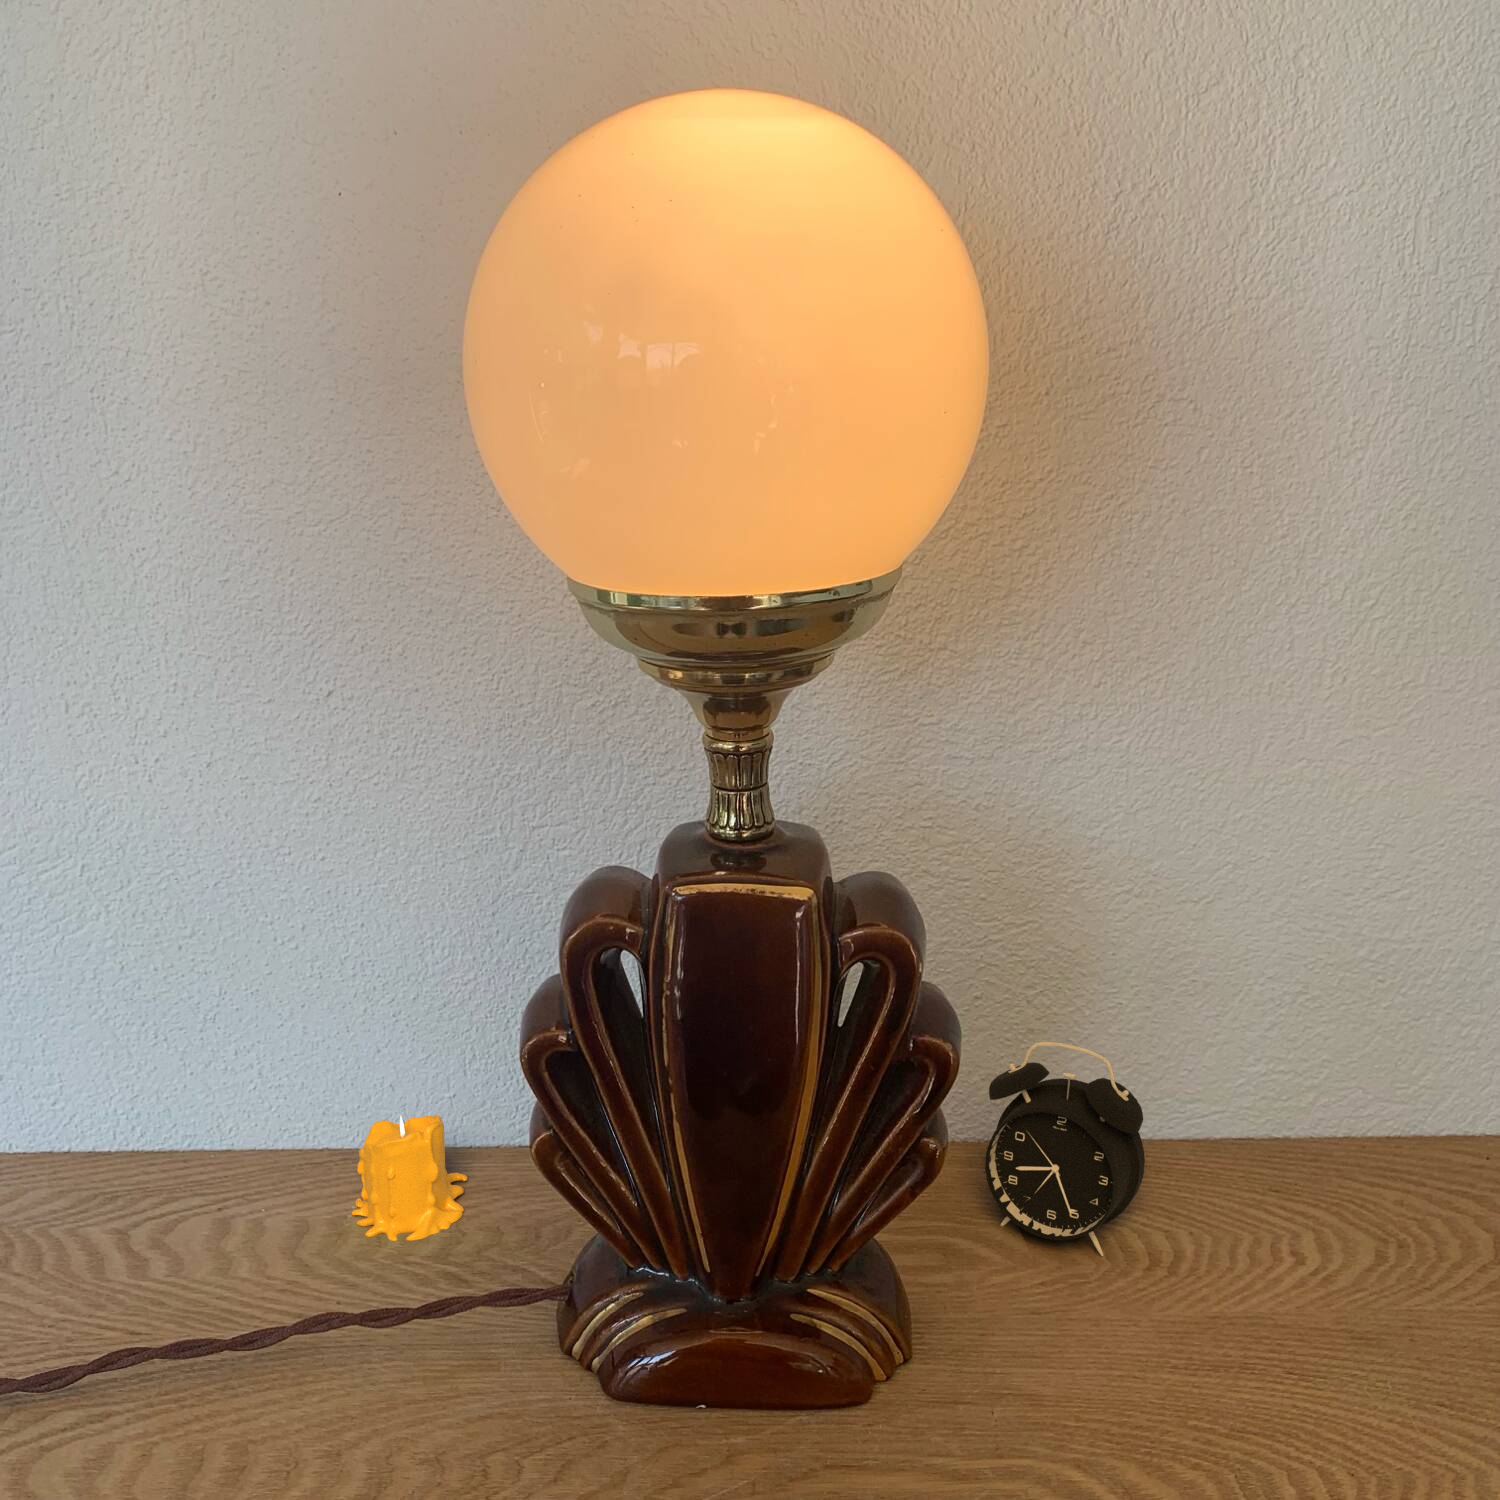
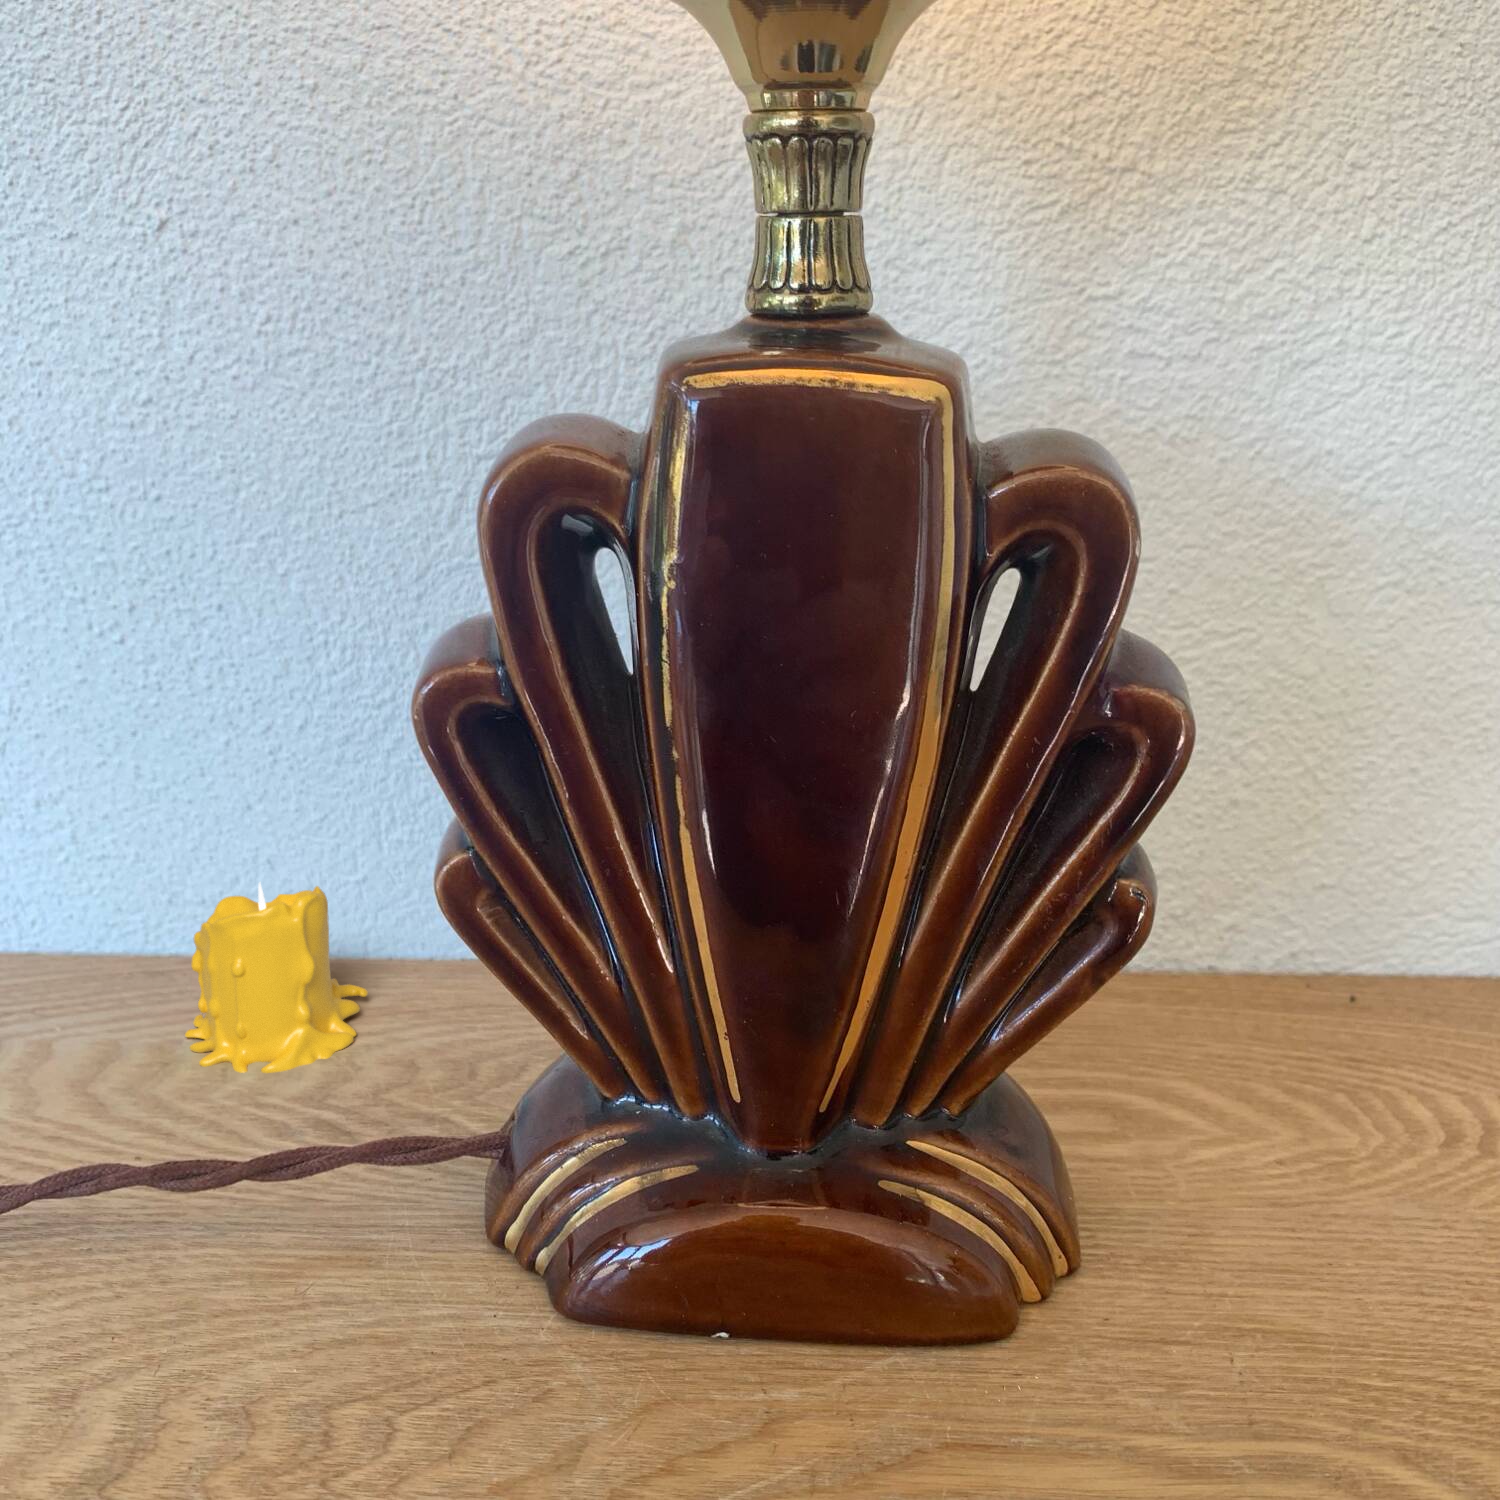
alarm clock: present [985,1042,1145,1256] -> none [1171,780,1436,1122]

